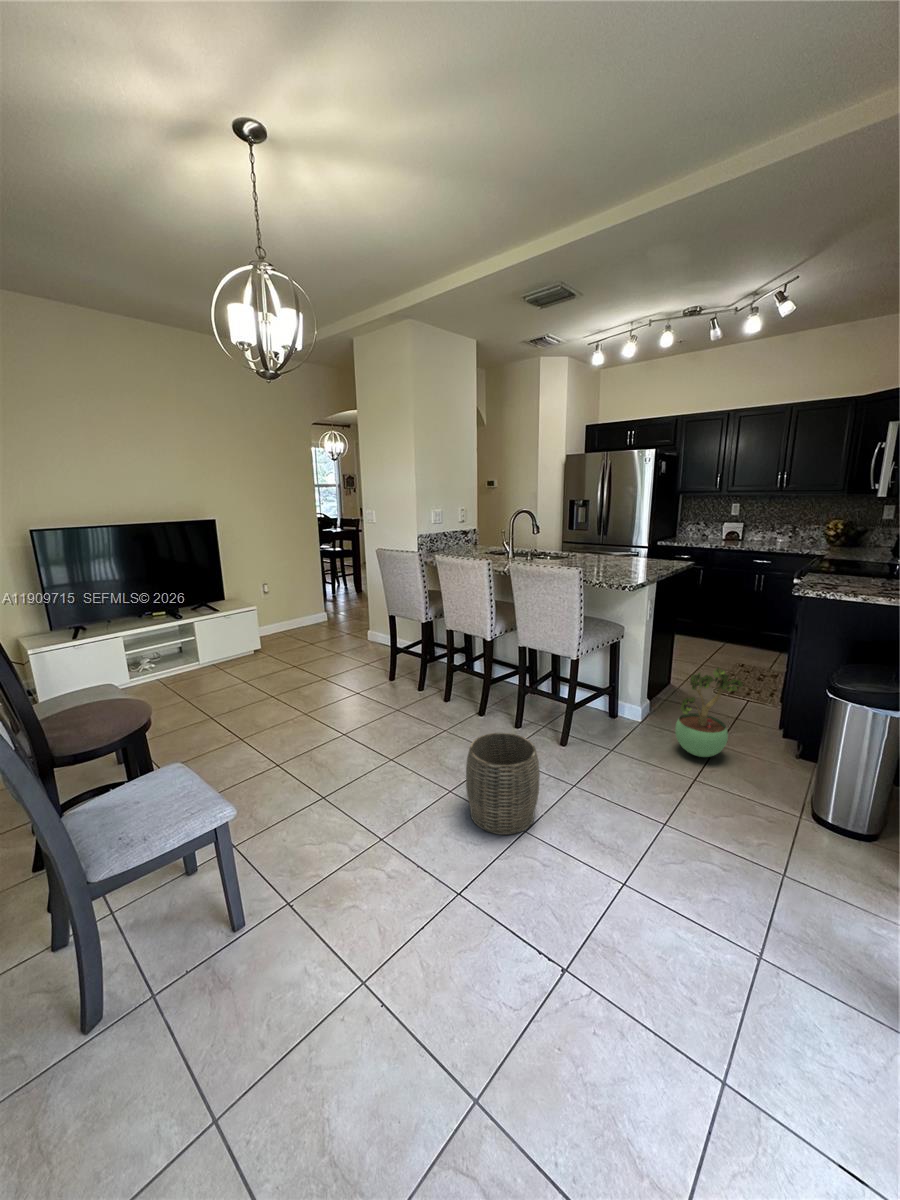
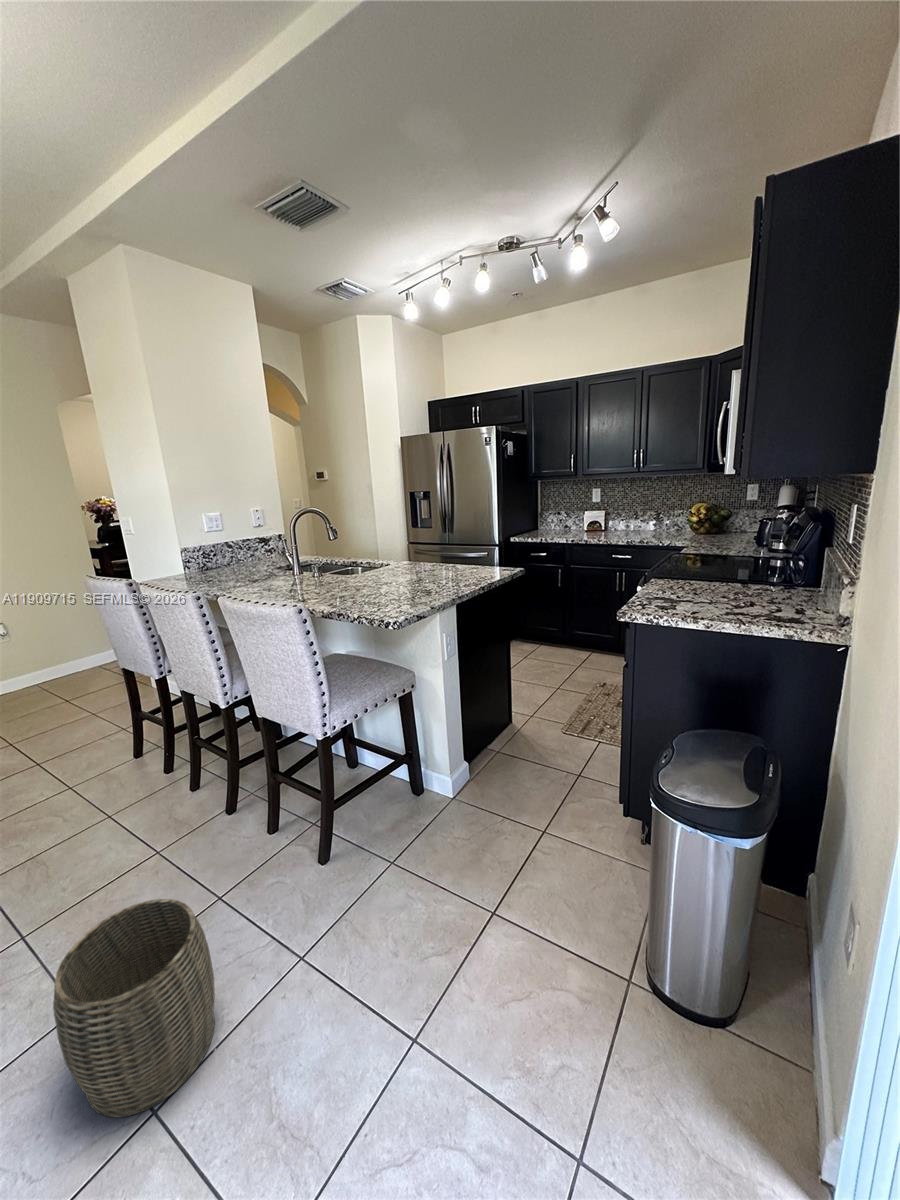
potted plant: present [675,668,743,757] -> none [482,728,567,858]

